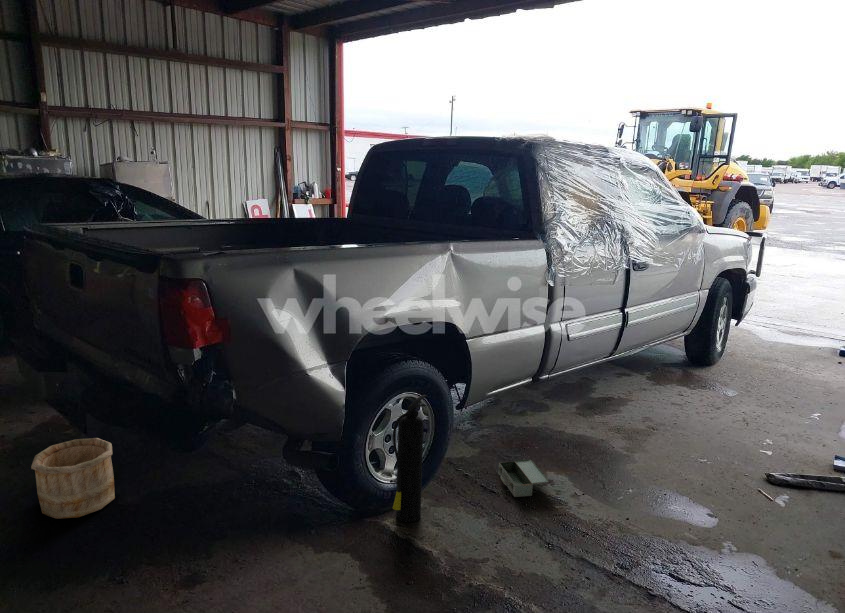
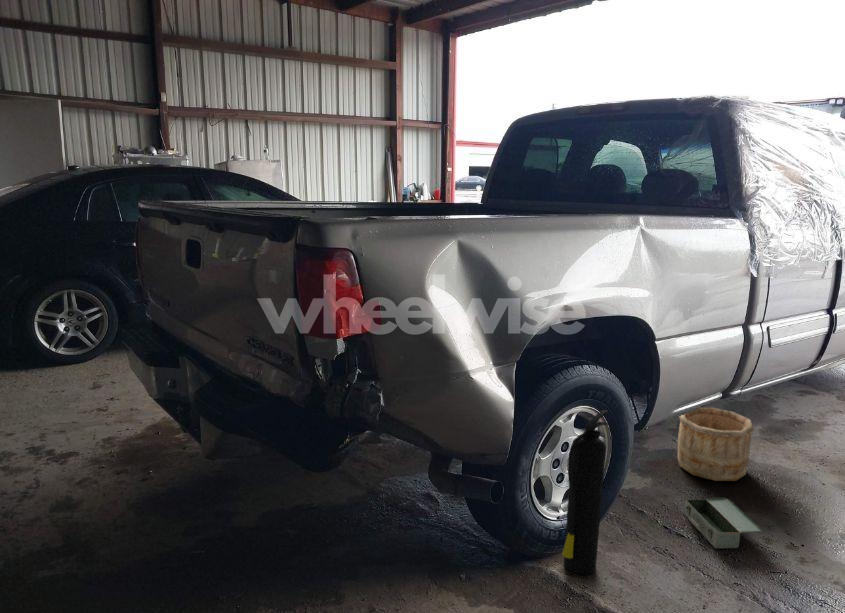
wooden bucket: present [31,438,115,519] -> present [678,407,754,481]

